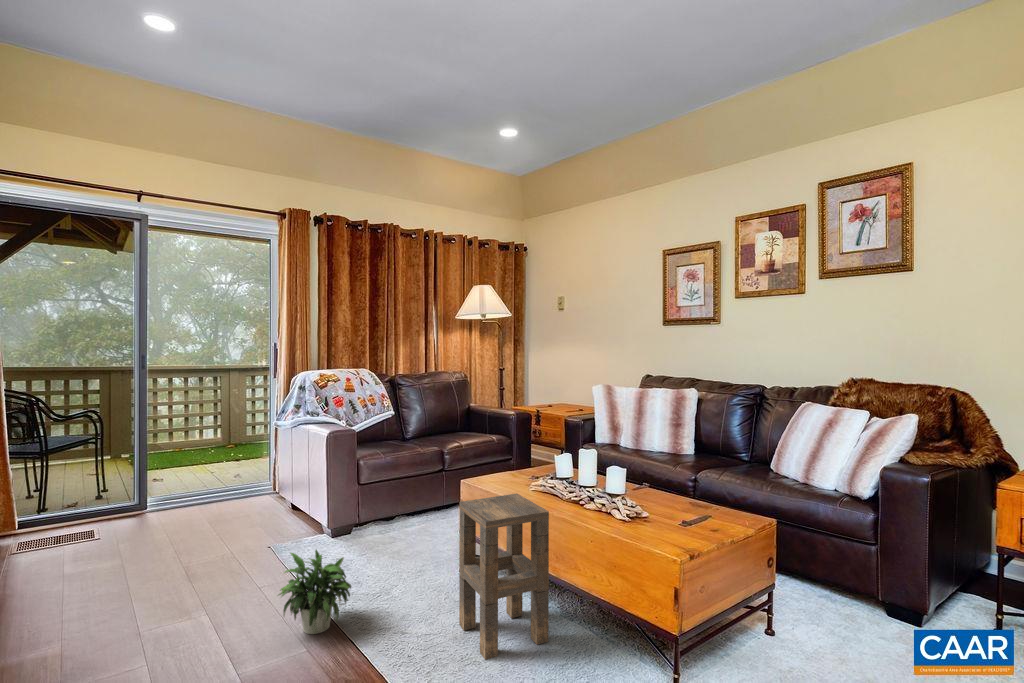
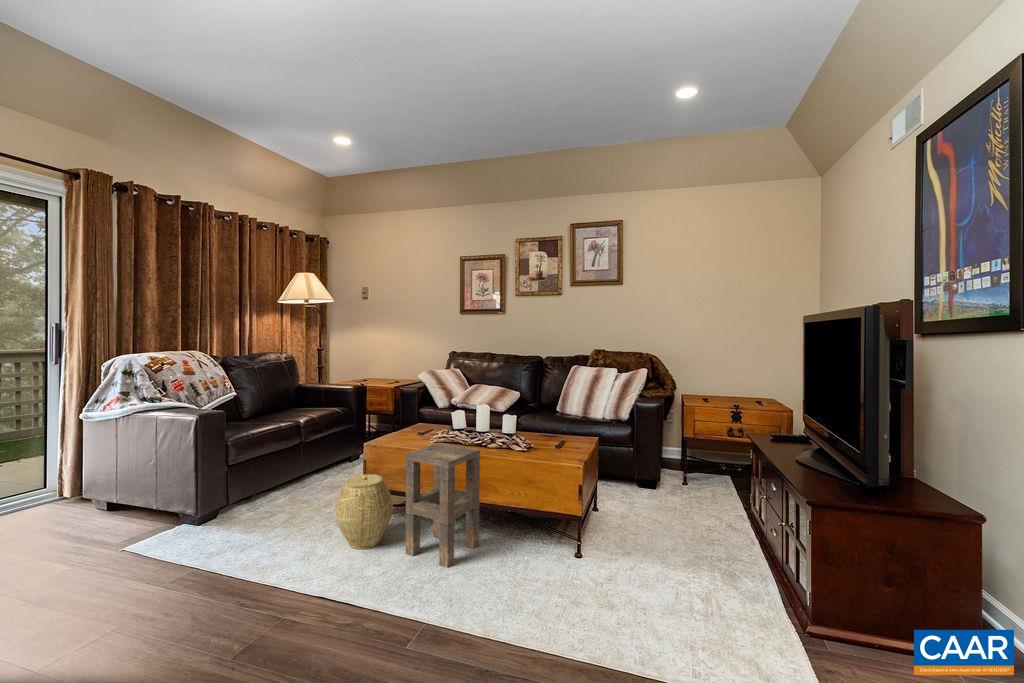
woven basket: none [403,518,466,606] -> present [336,474,393,549]
potted plant: present [279,550,351,634] -> none [236,521,316,599]

